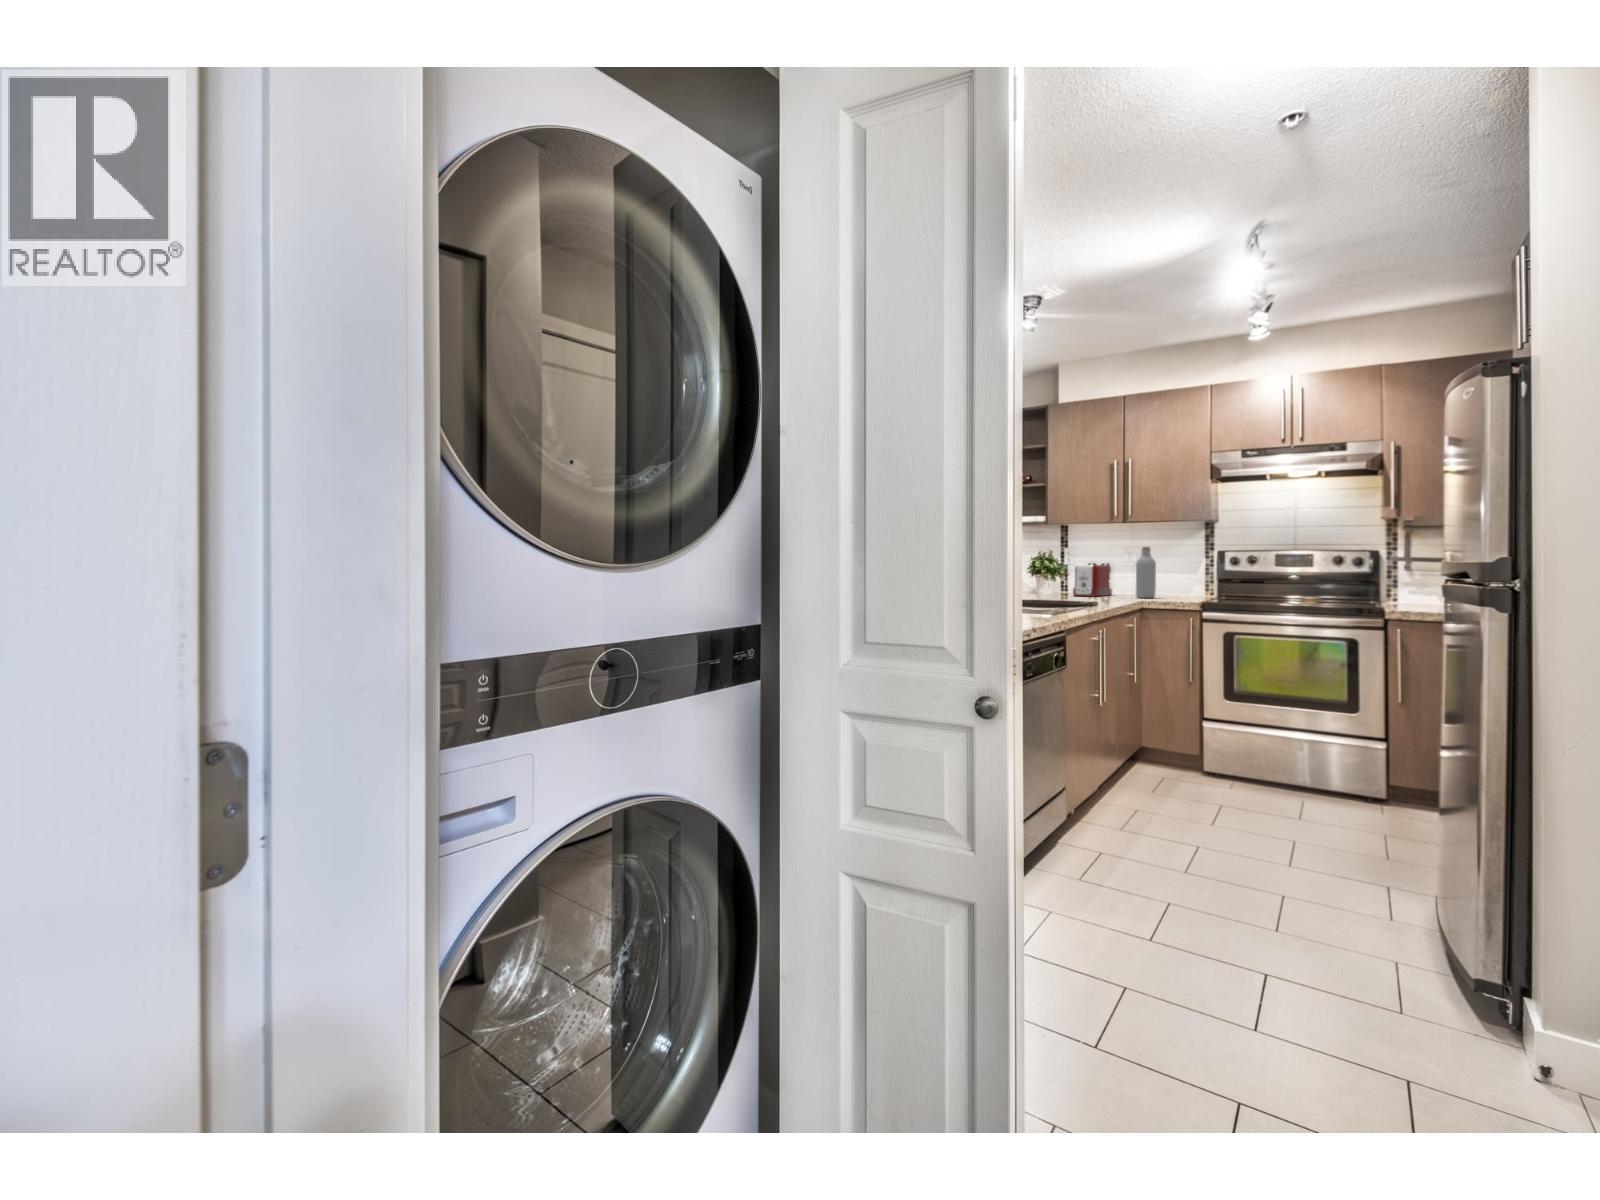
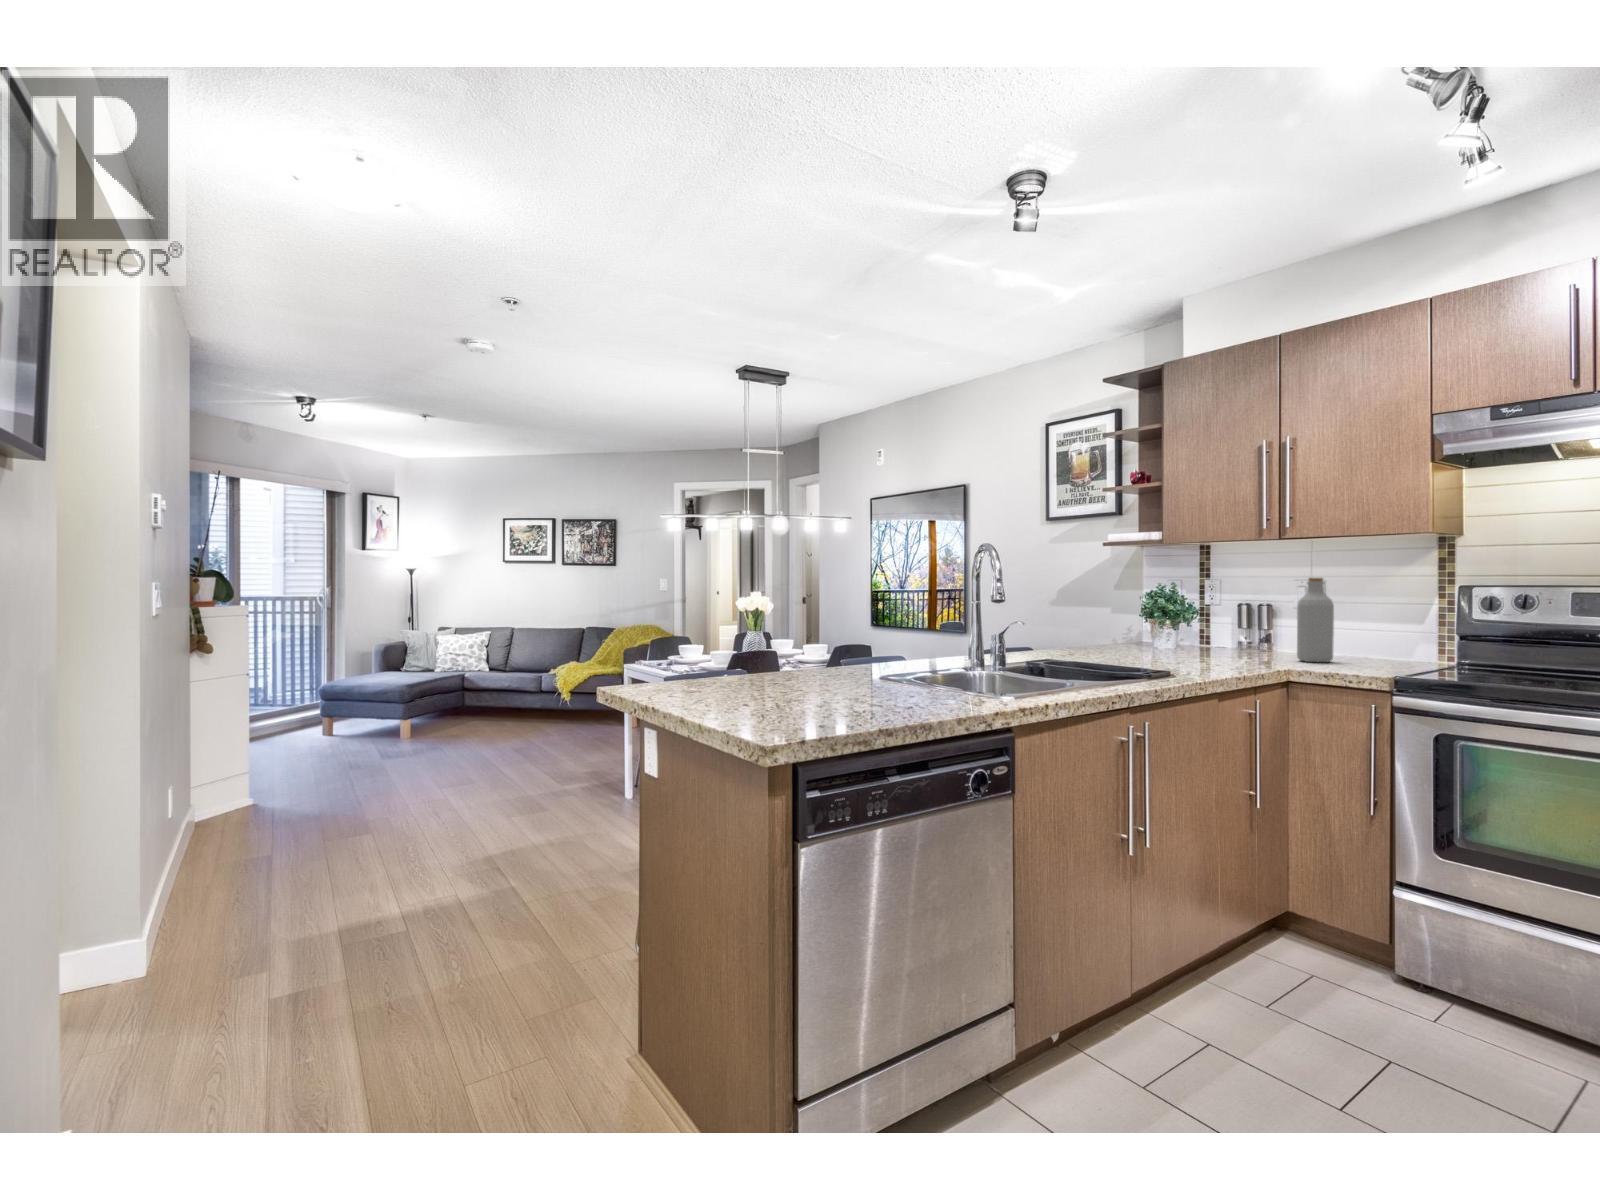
toaster: present [1073,565,1112,596] -> none [1205,604,1279,654]

